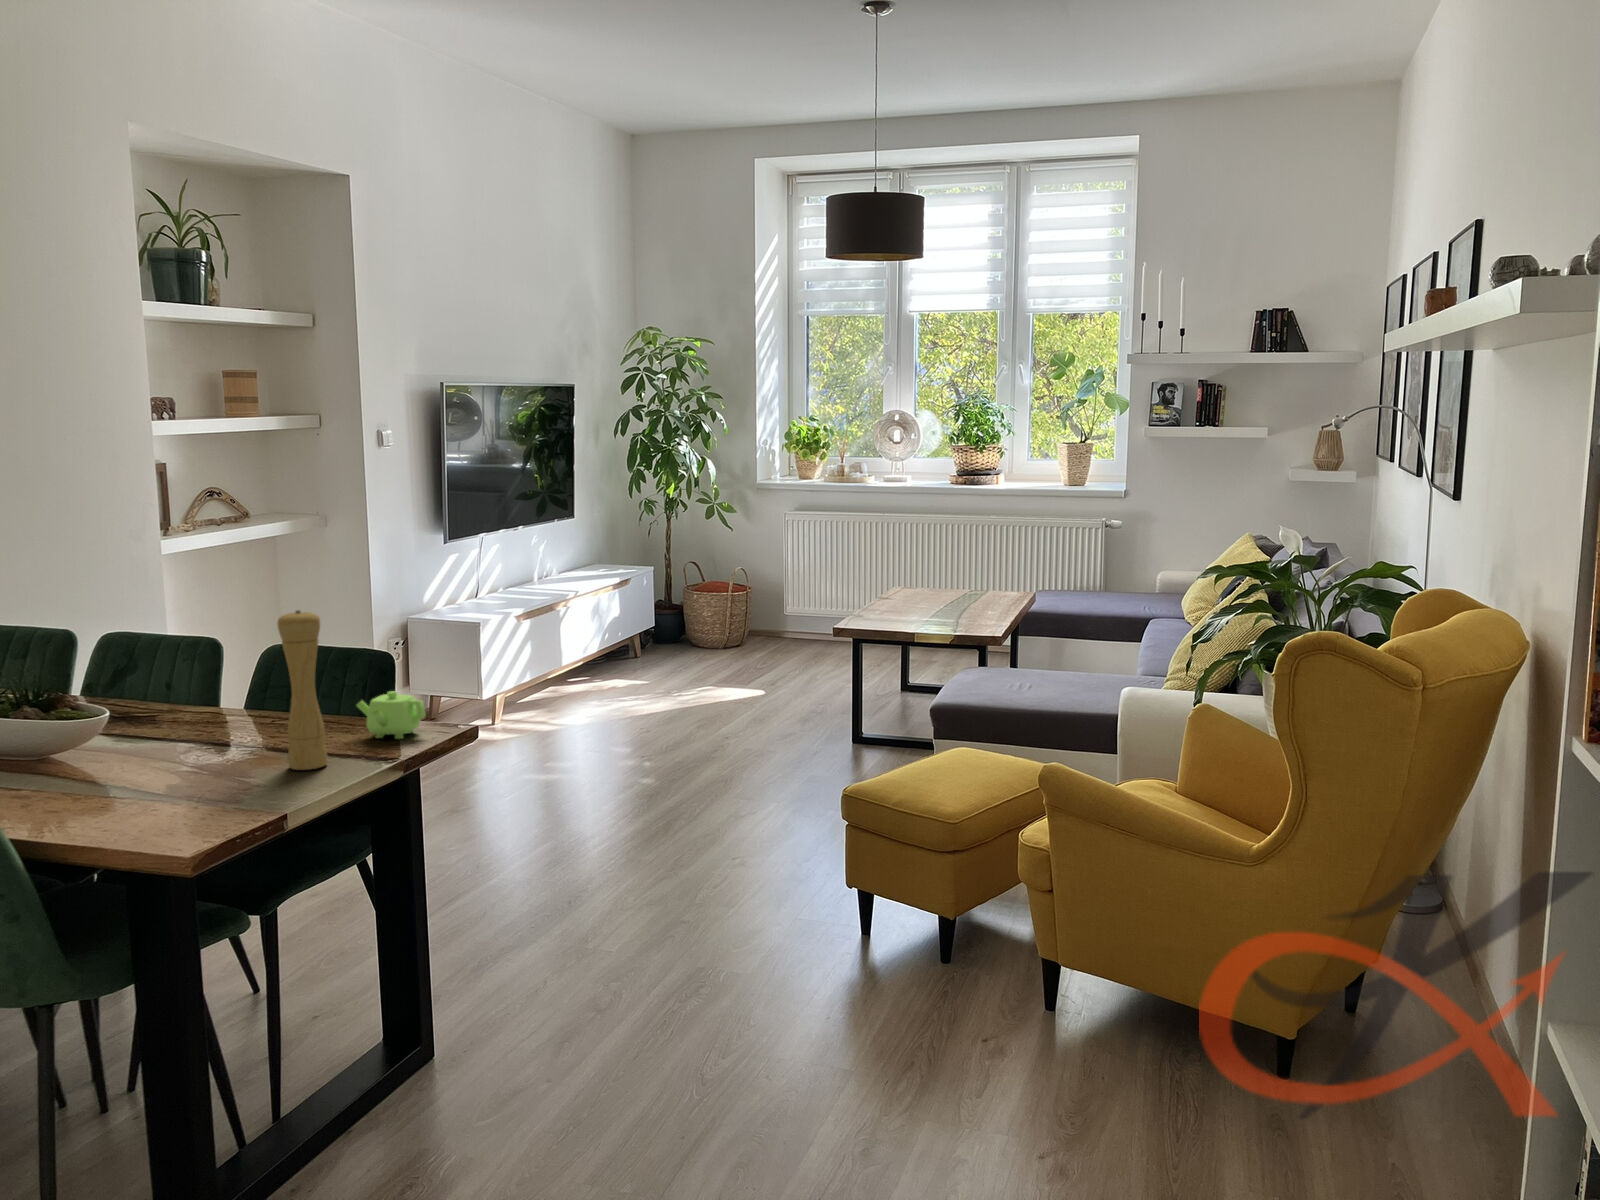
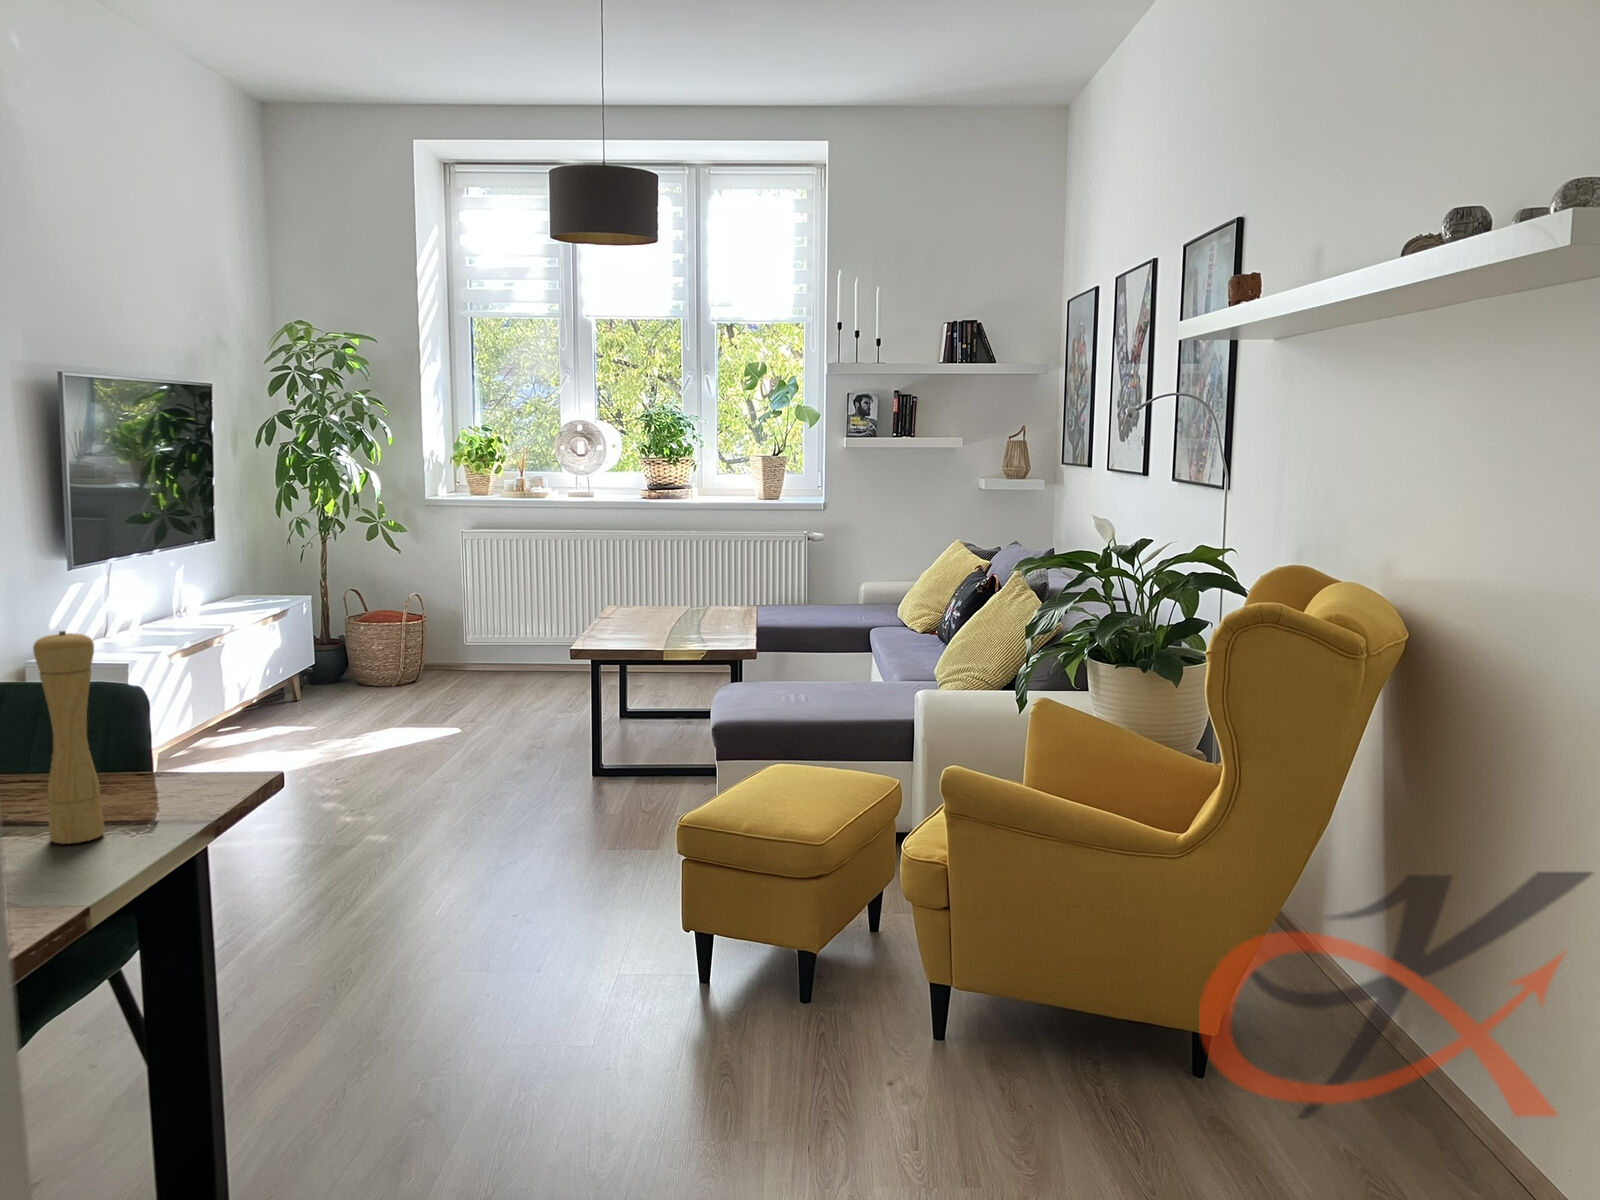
teapot: present [357,691,426,739] -> none [115,735,215,797]

